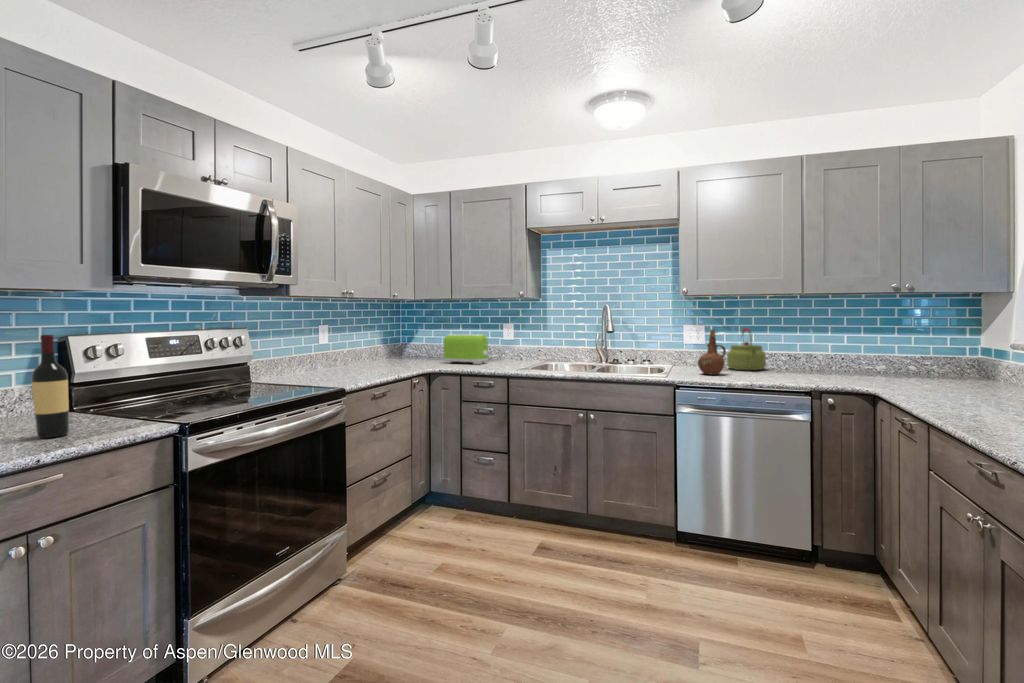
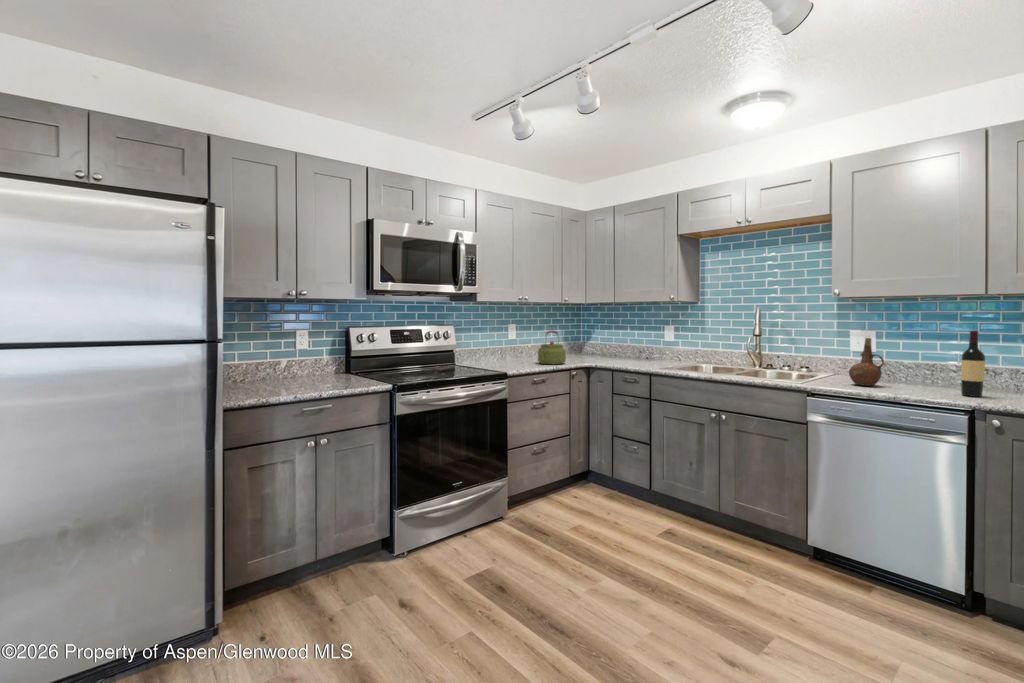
kettle: present [727,328,766,370] -> present [538,330,566,364]
toaster: present [444,334,488,364] -> none [609,335,647,362]
wine bottle: present [32,335,69,438] -> present [961,331,985,397]

